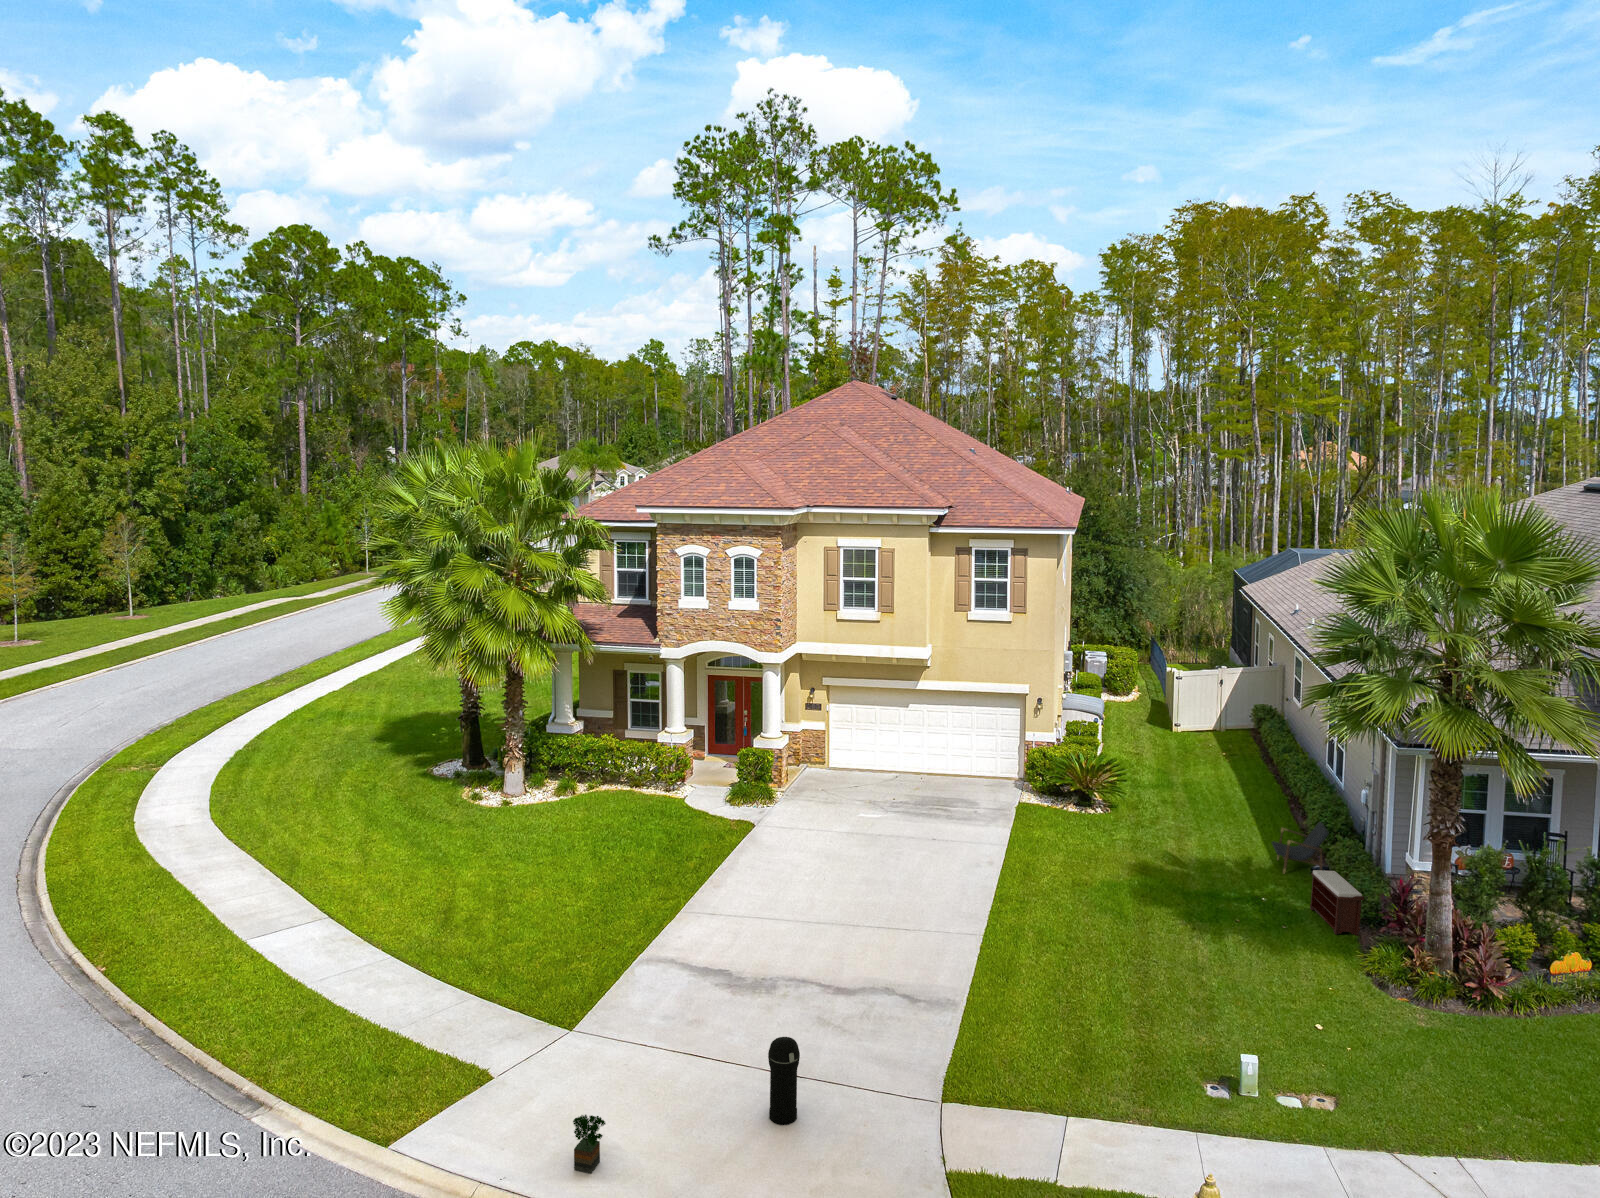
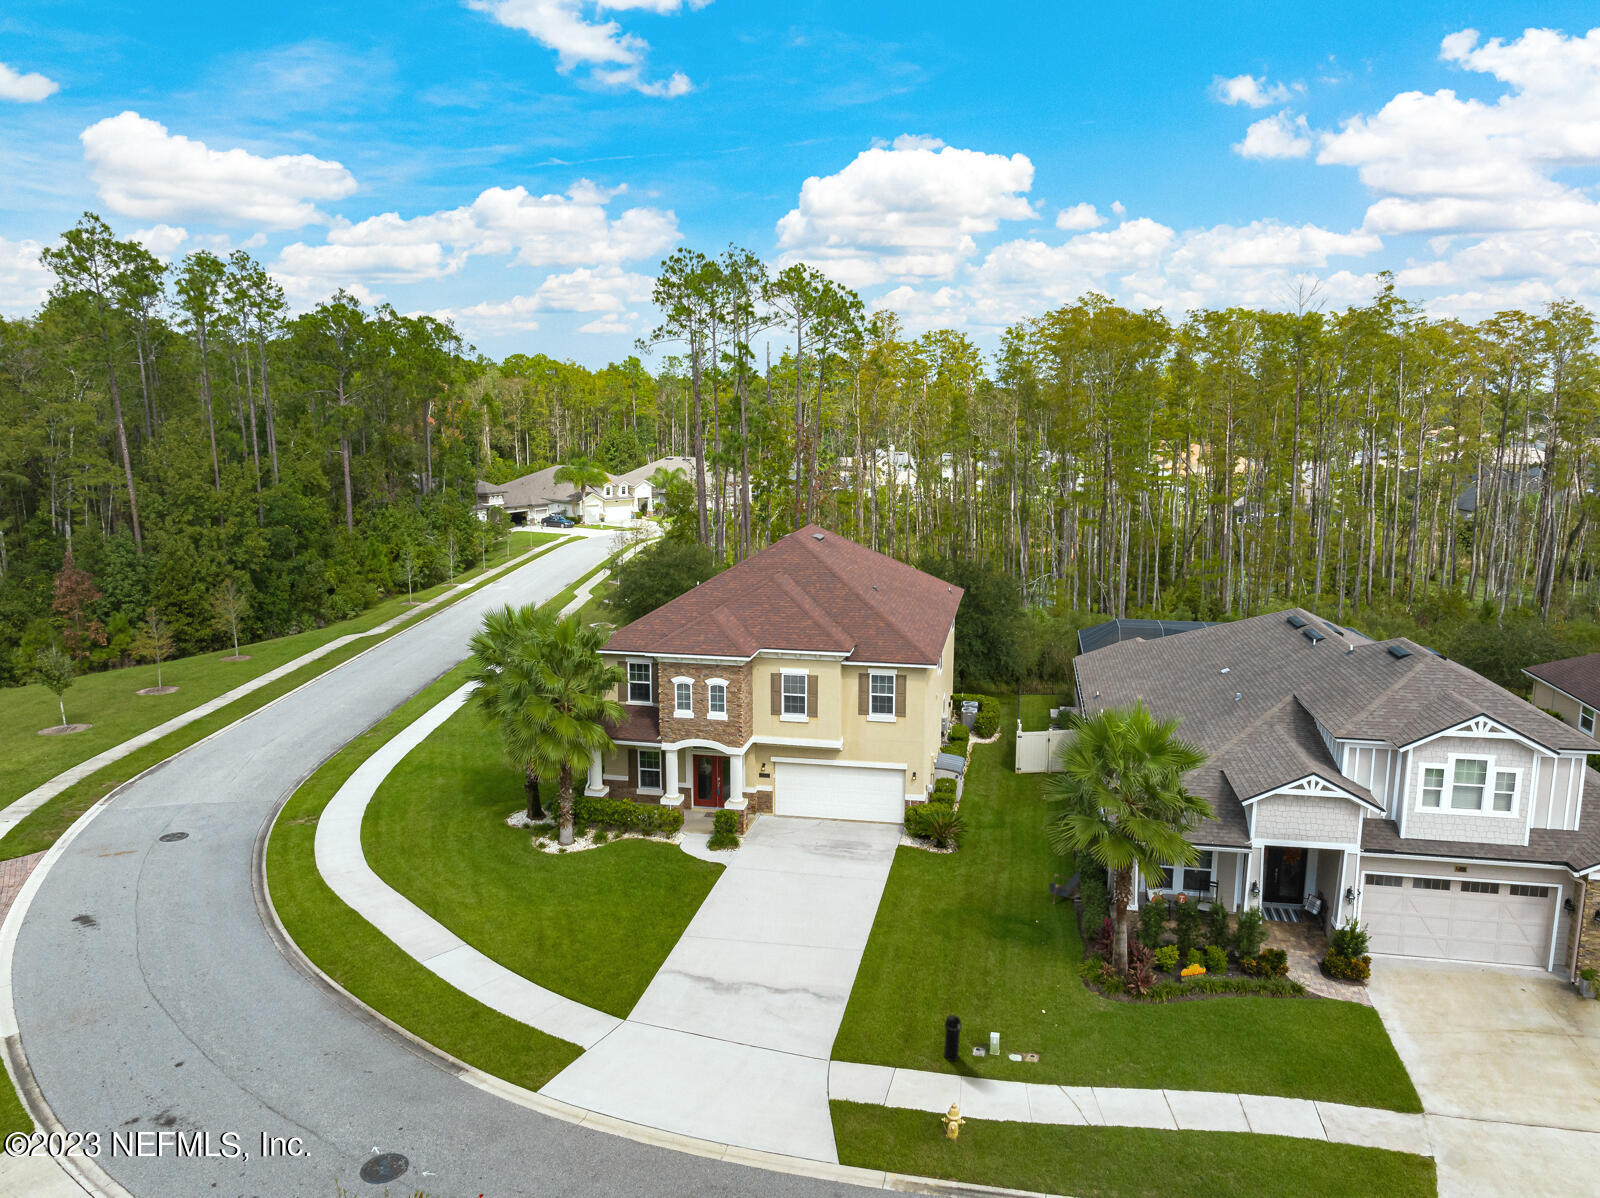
bench: present [1310,870,1364,936] -> none [1062,909,1087,951]
trash can: present [768,1037,800,1125] -> present [944,1015,962,1061]
potted tree: present [573,1115,606,1174] -> none [637,1074,655,1105]

